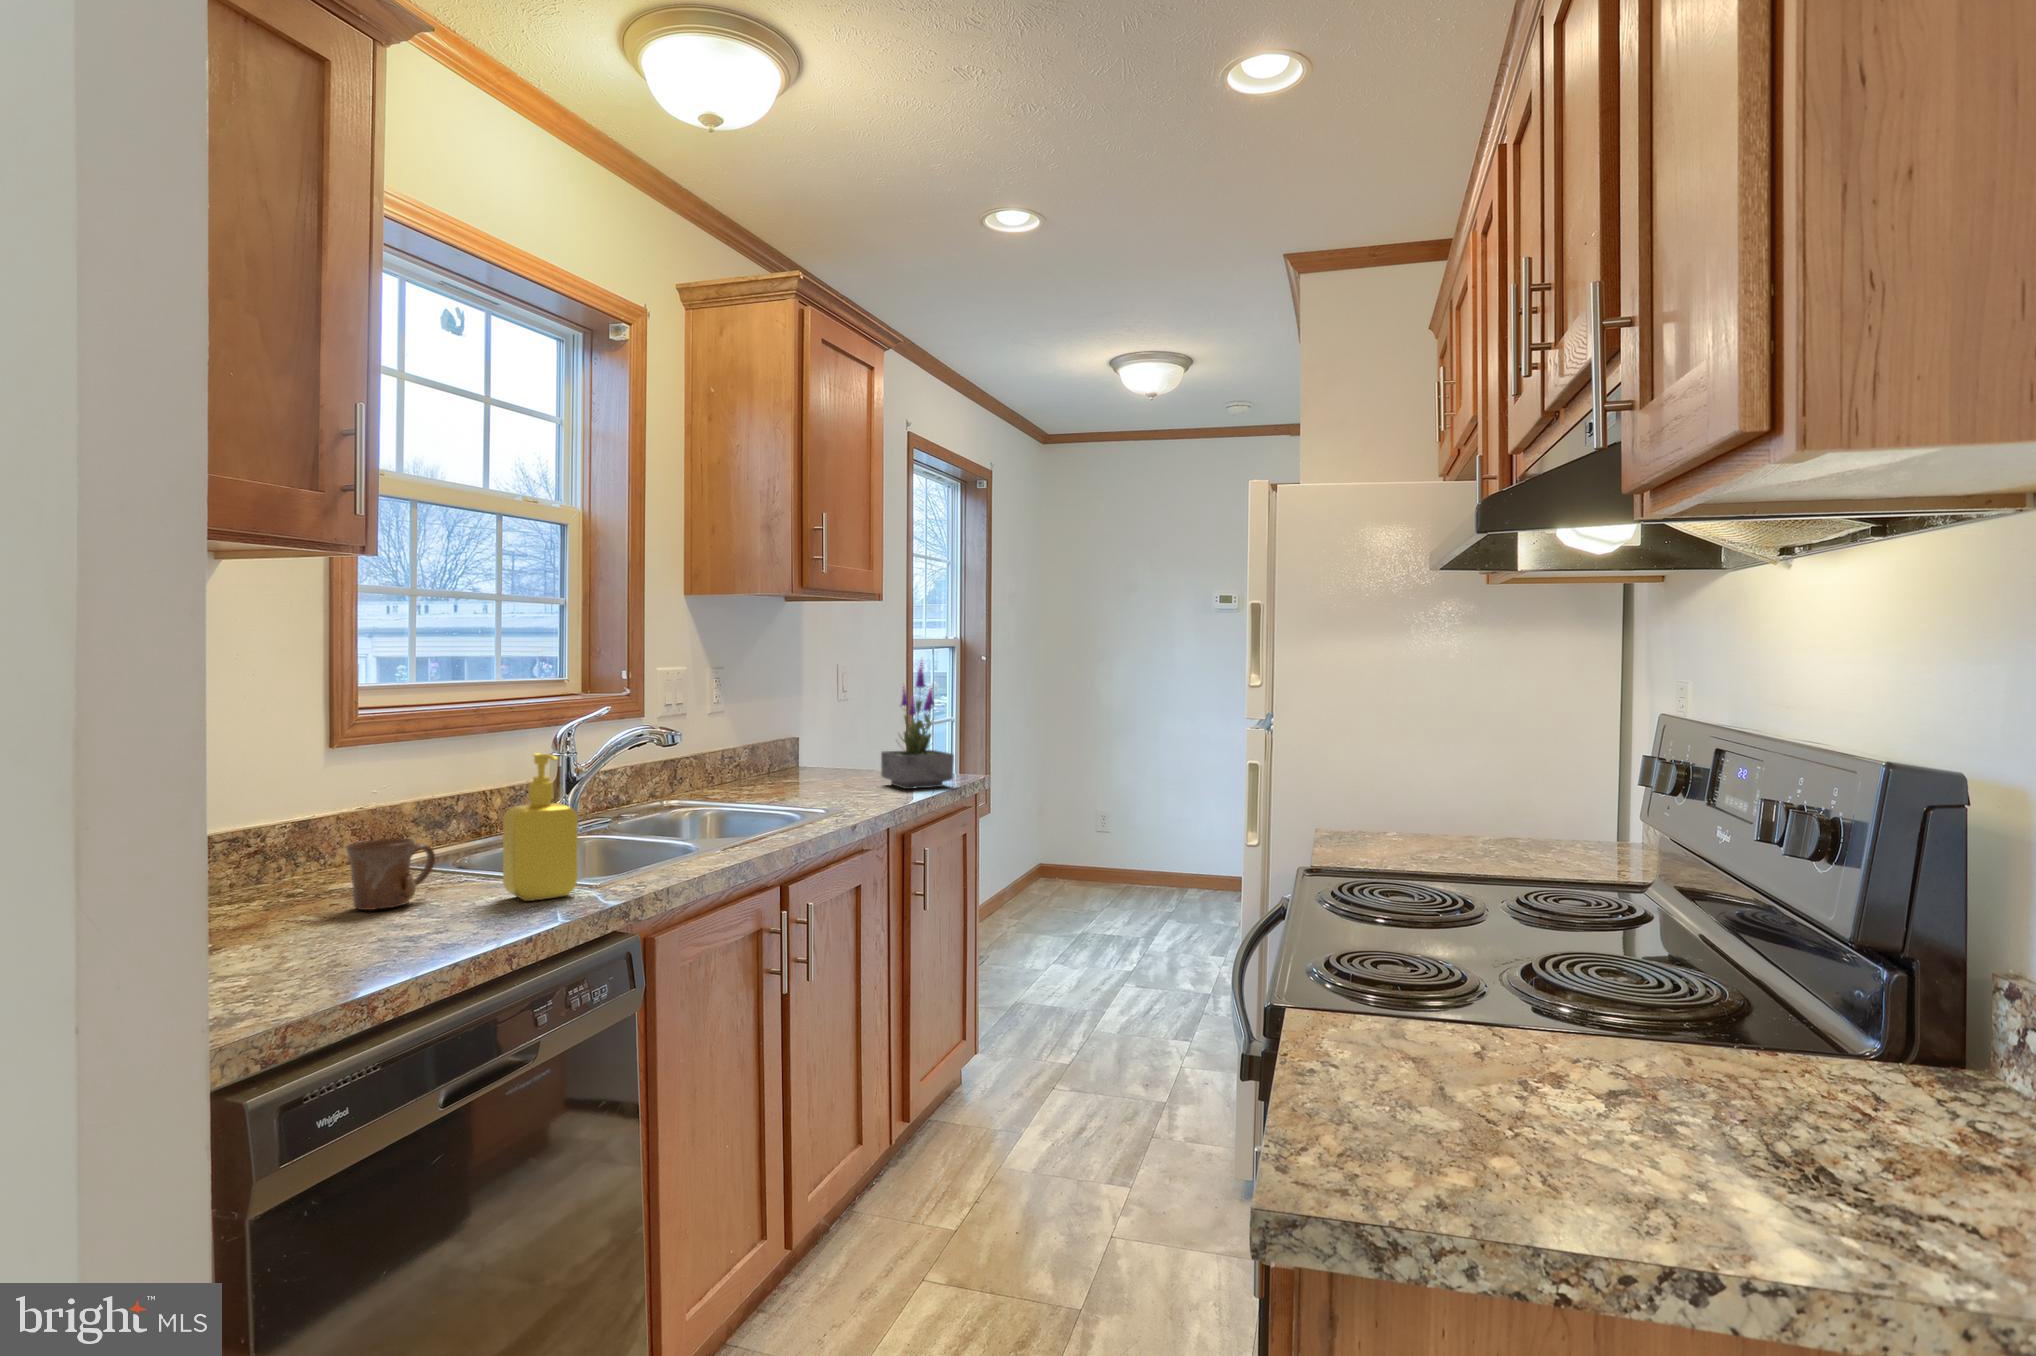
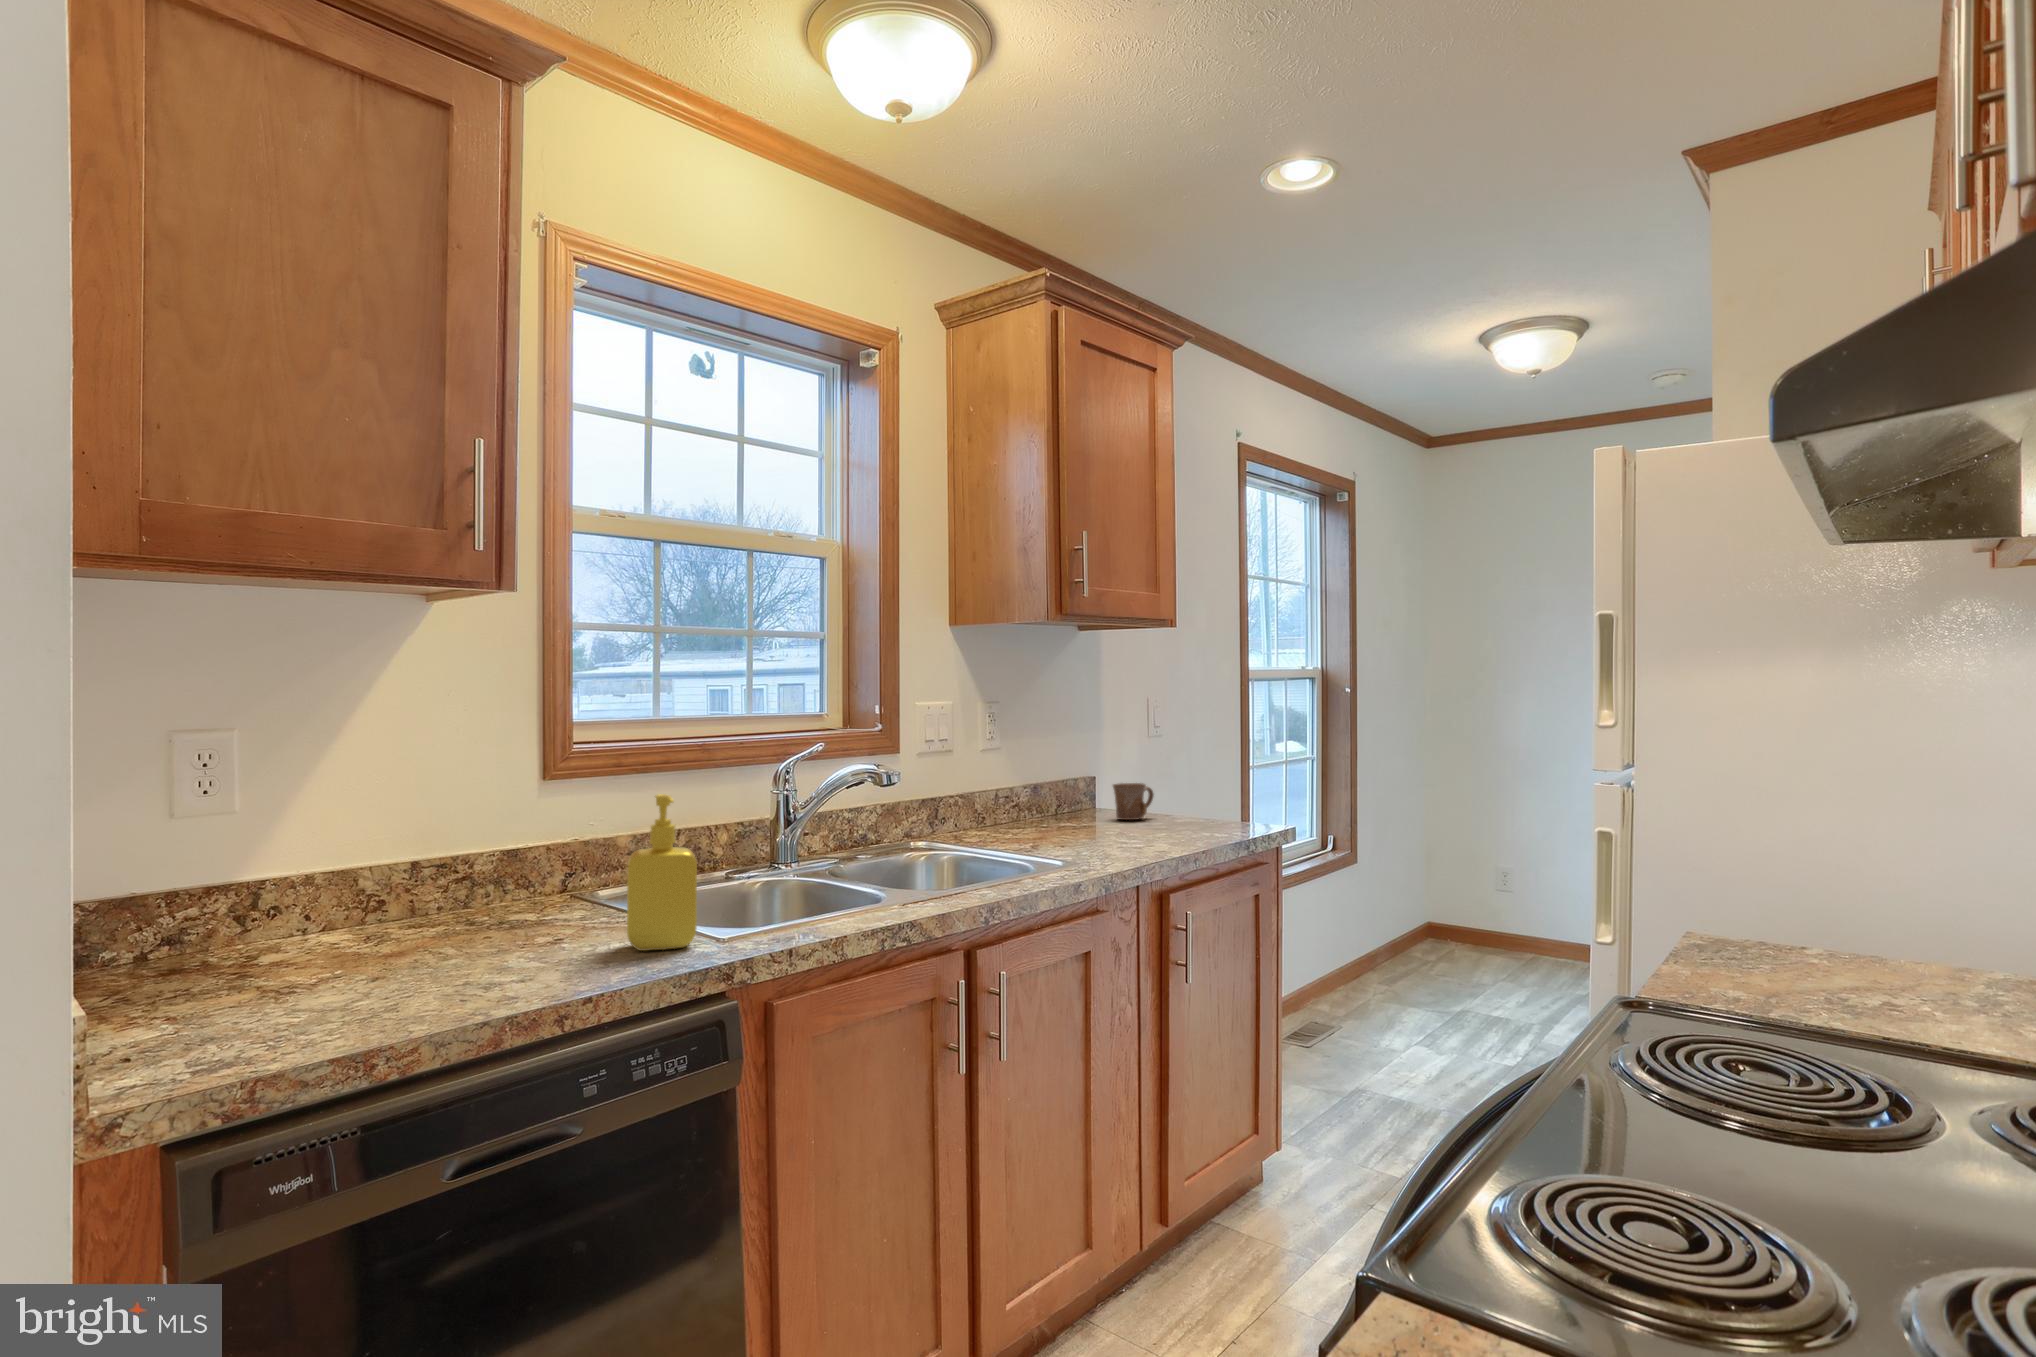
potted plant: present [881,660,954,789] -> none [1155,690,1232,839]
mug: present [346,838,435,910] -> present [1113,783,1154,820]

